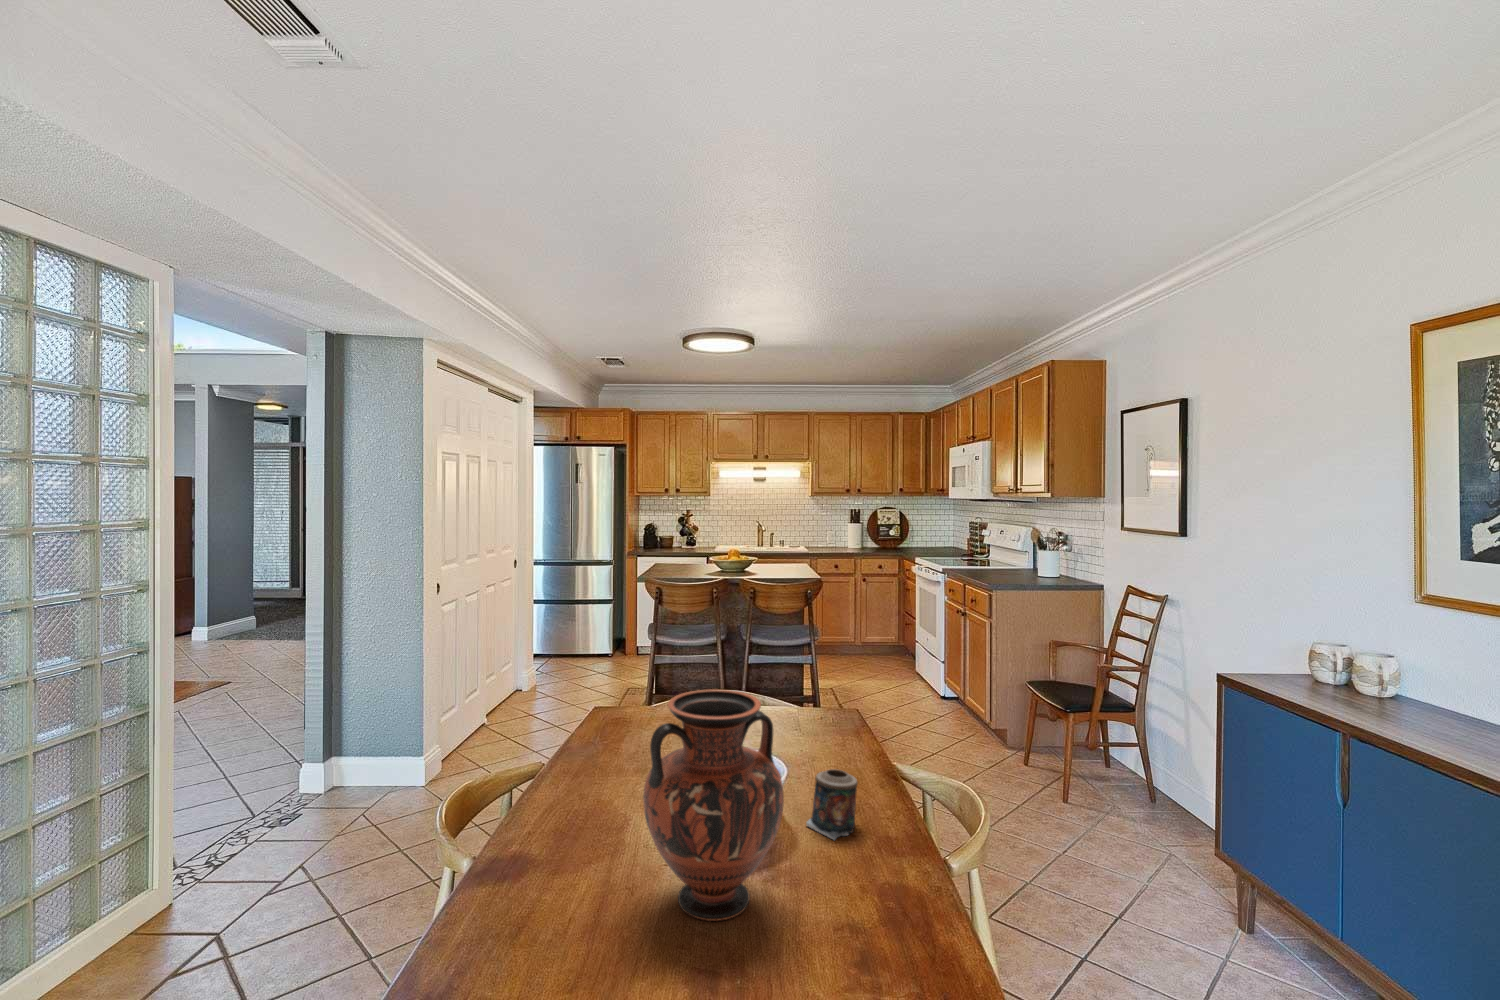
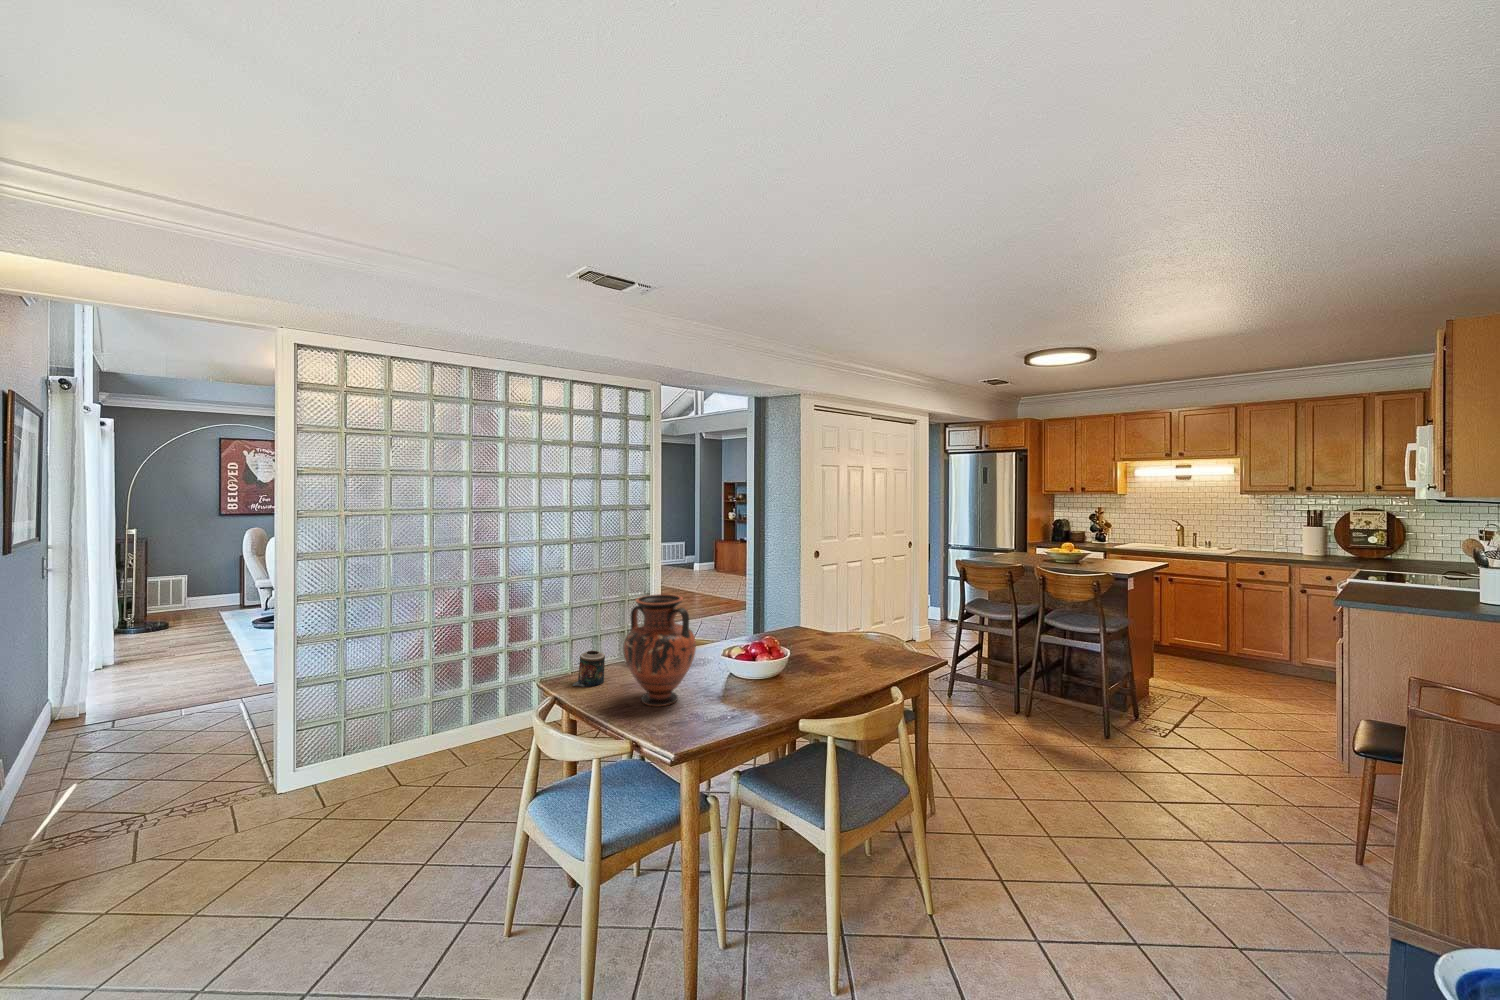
candle: present [806,769,858,840] -> present [573,651,605,687]

